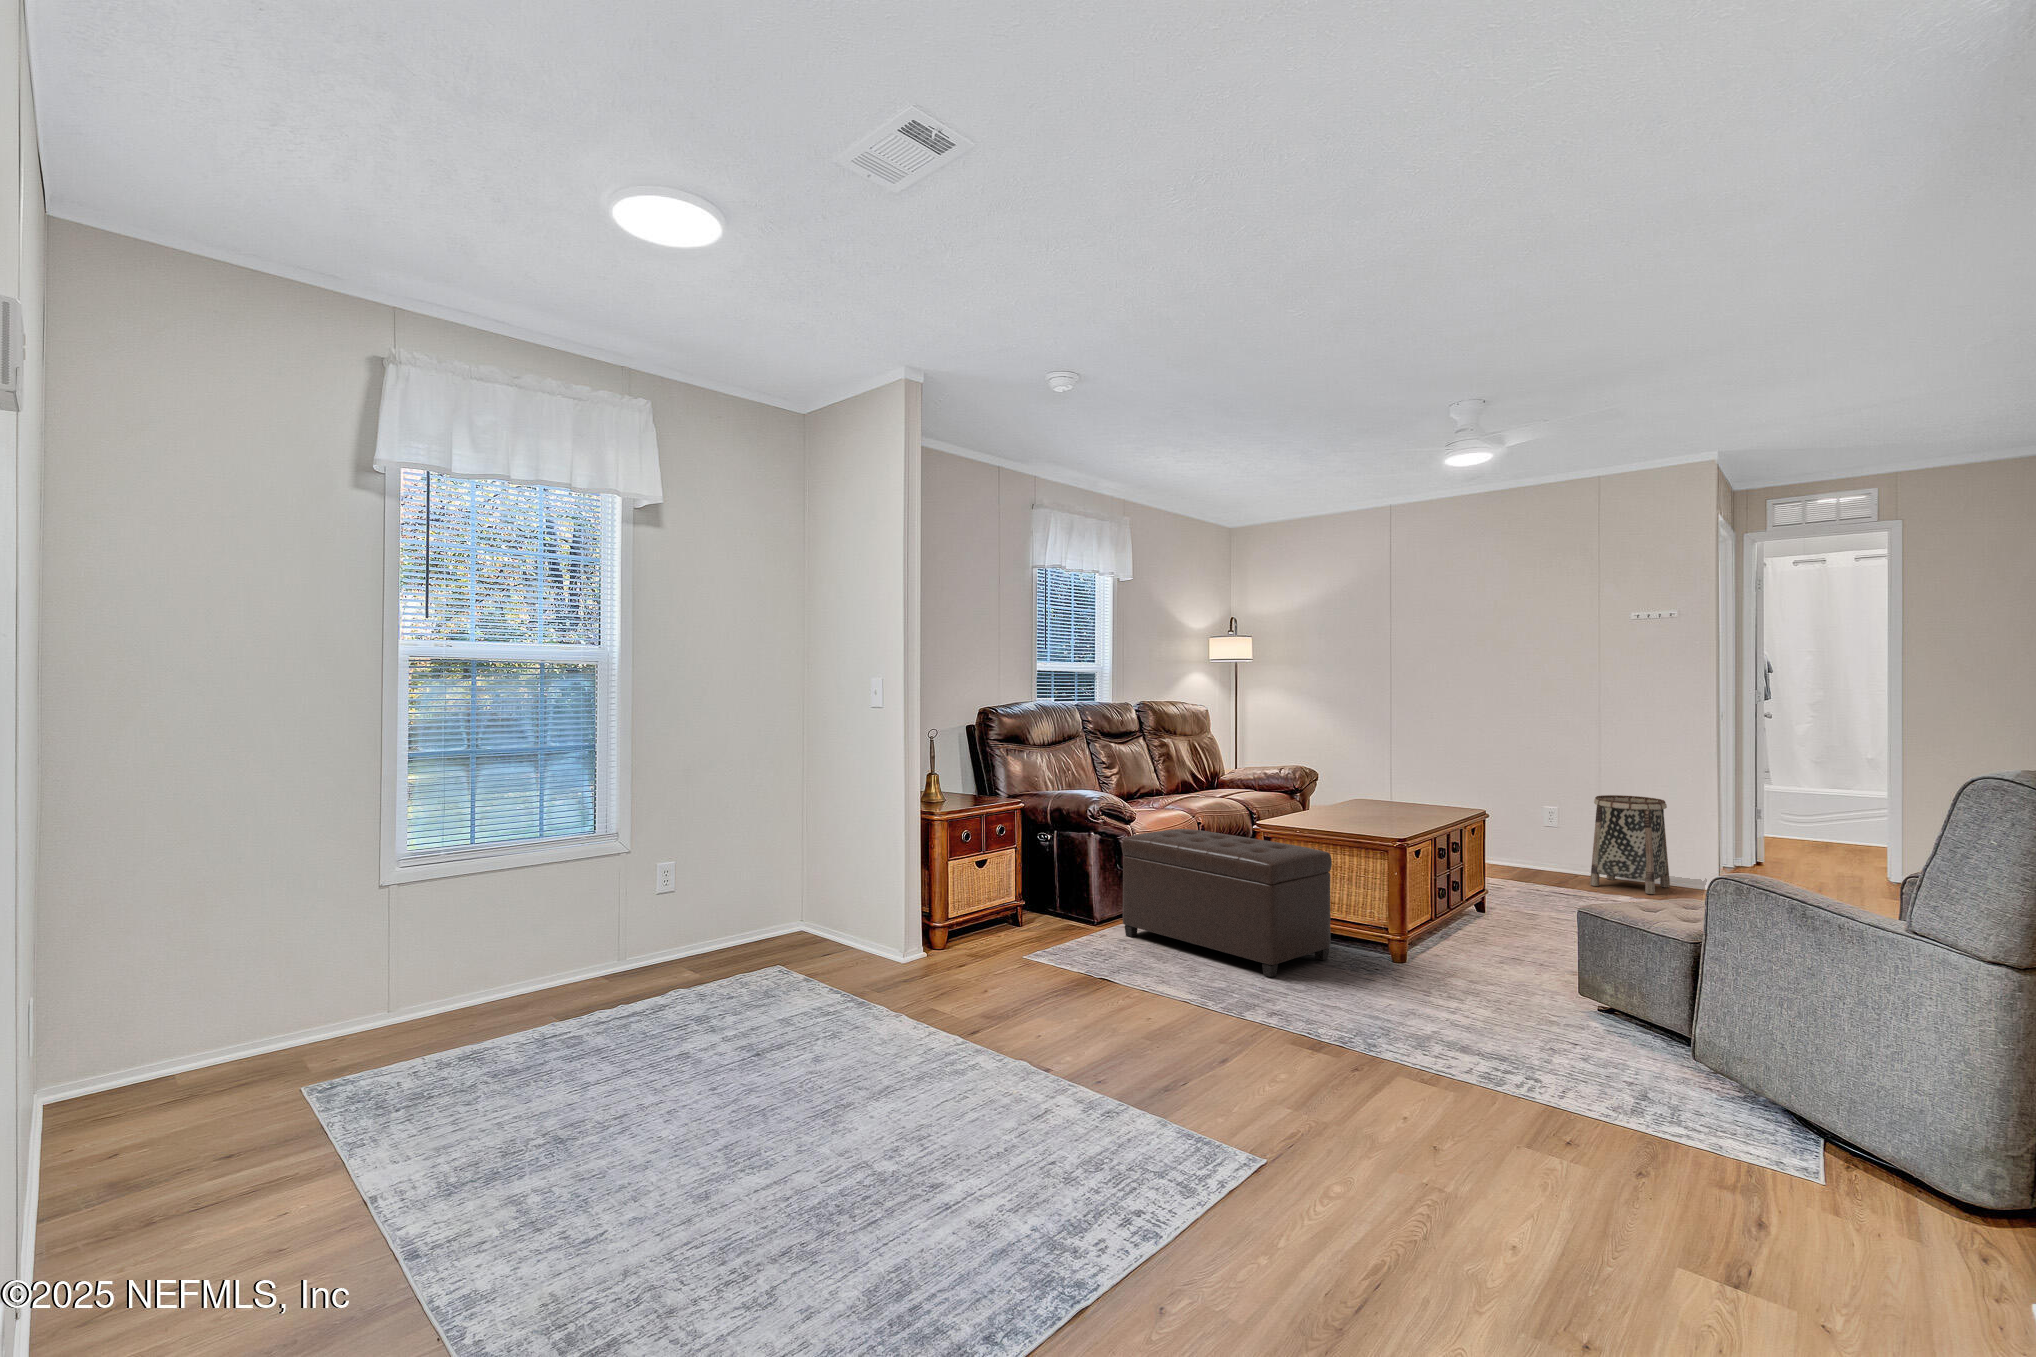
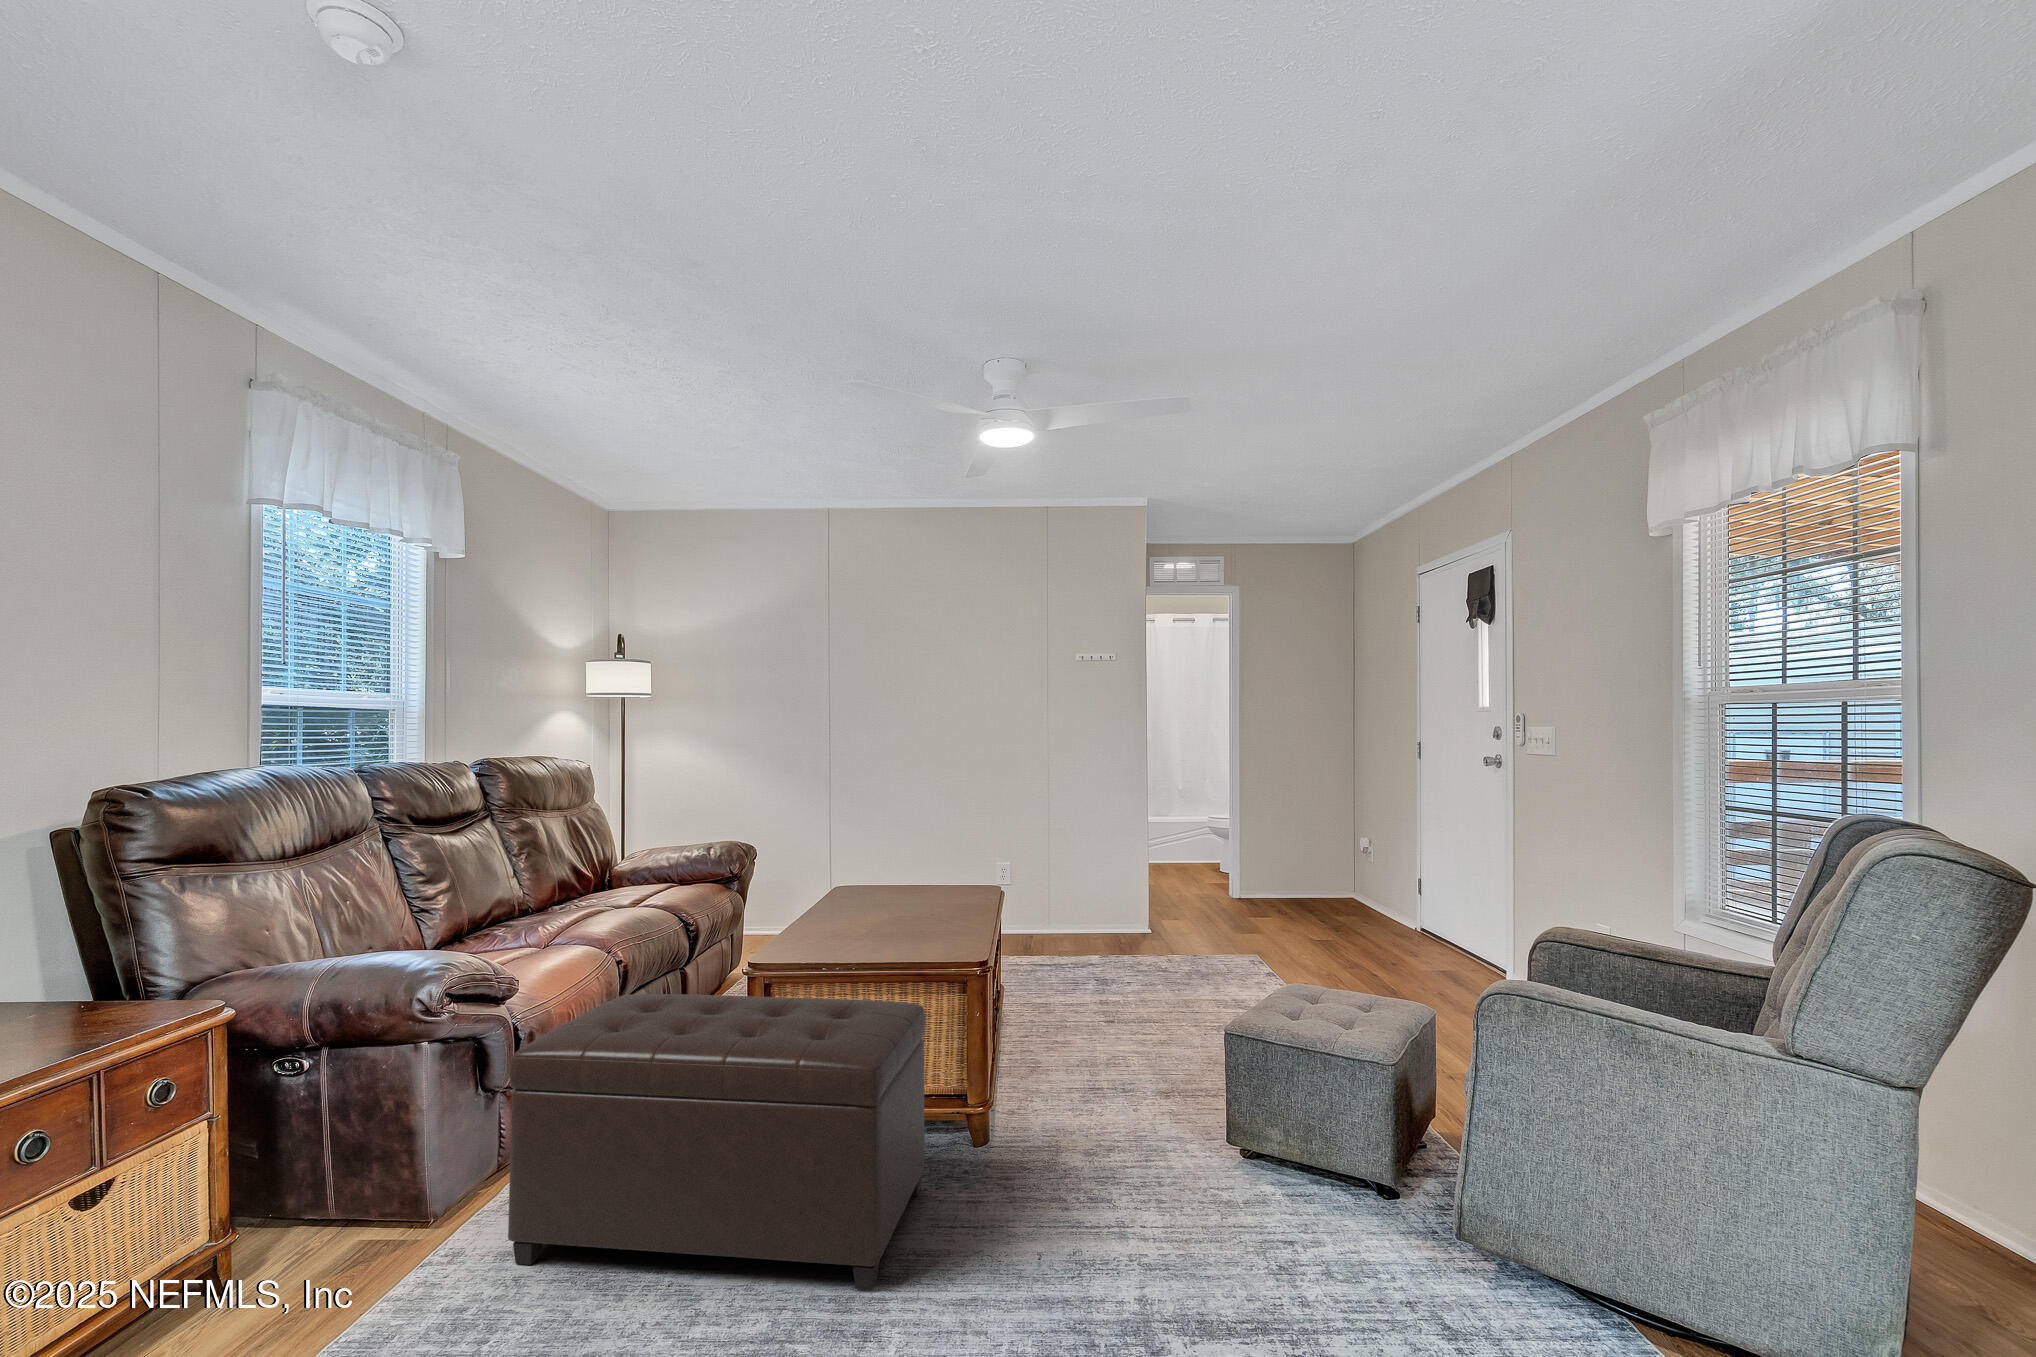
basket: present [1590,795,1670,894] -> none [1063,840,1128,945]

